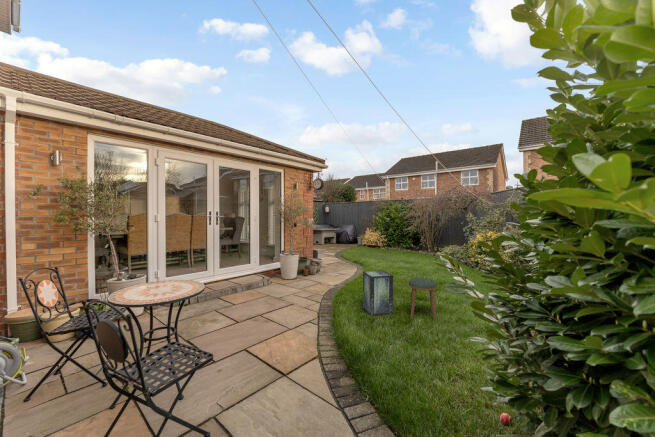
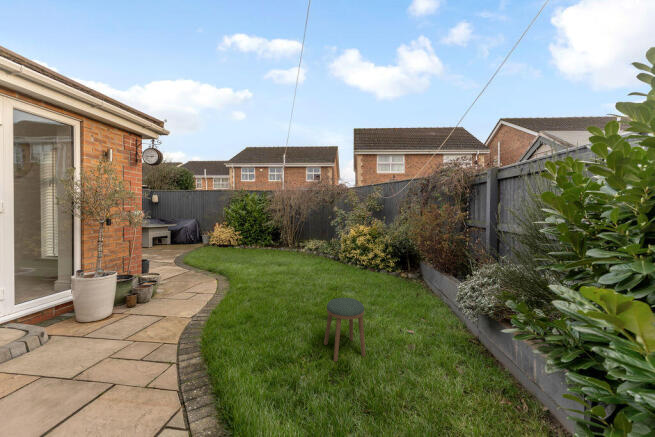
storage box: present [363,270,393,316] -> none [257,294,309,377]

